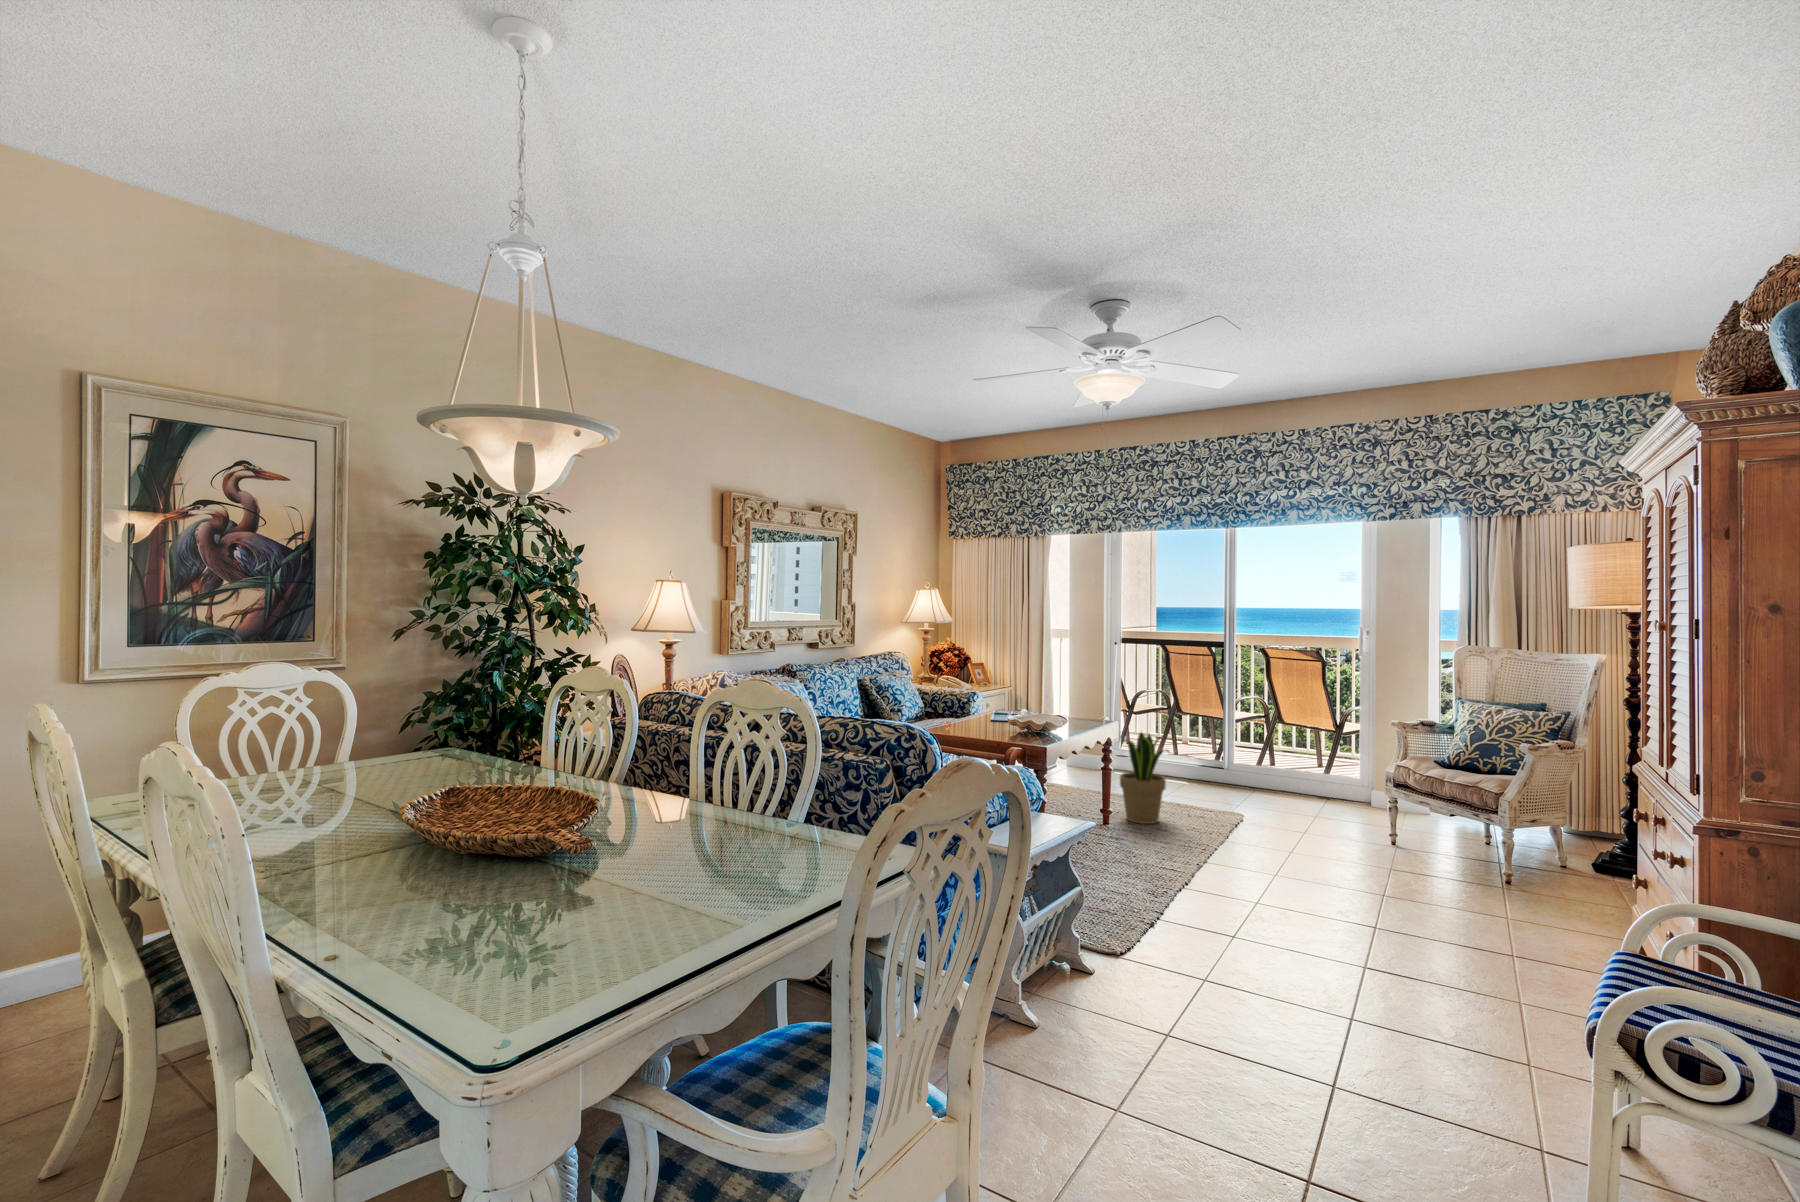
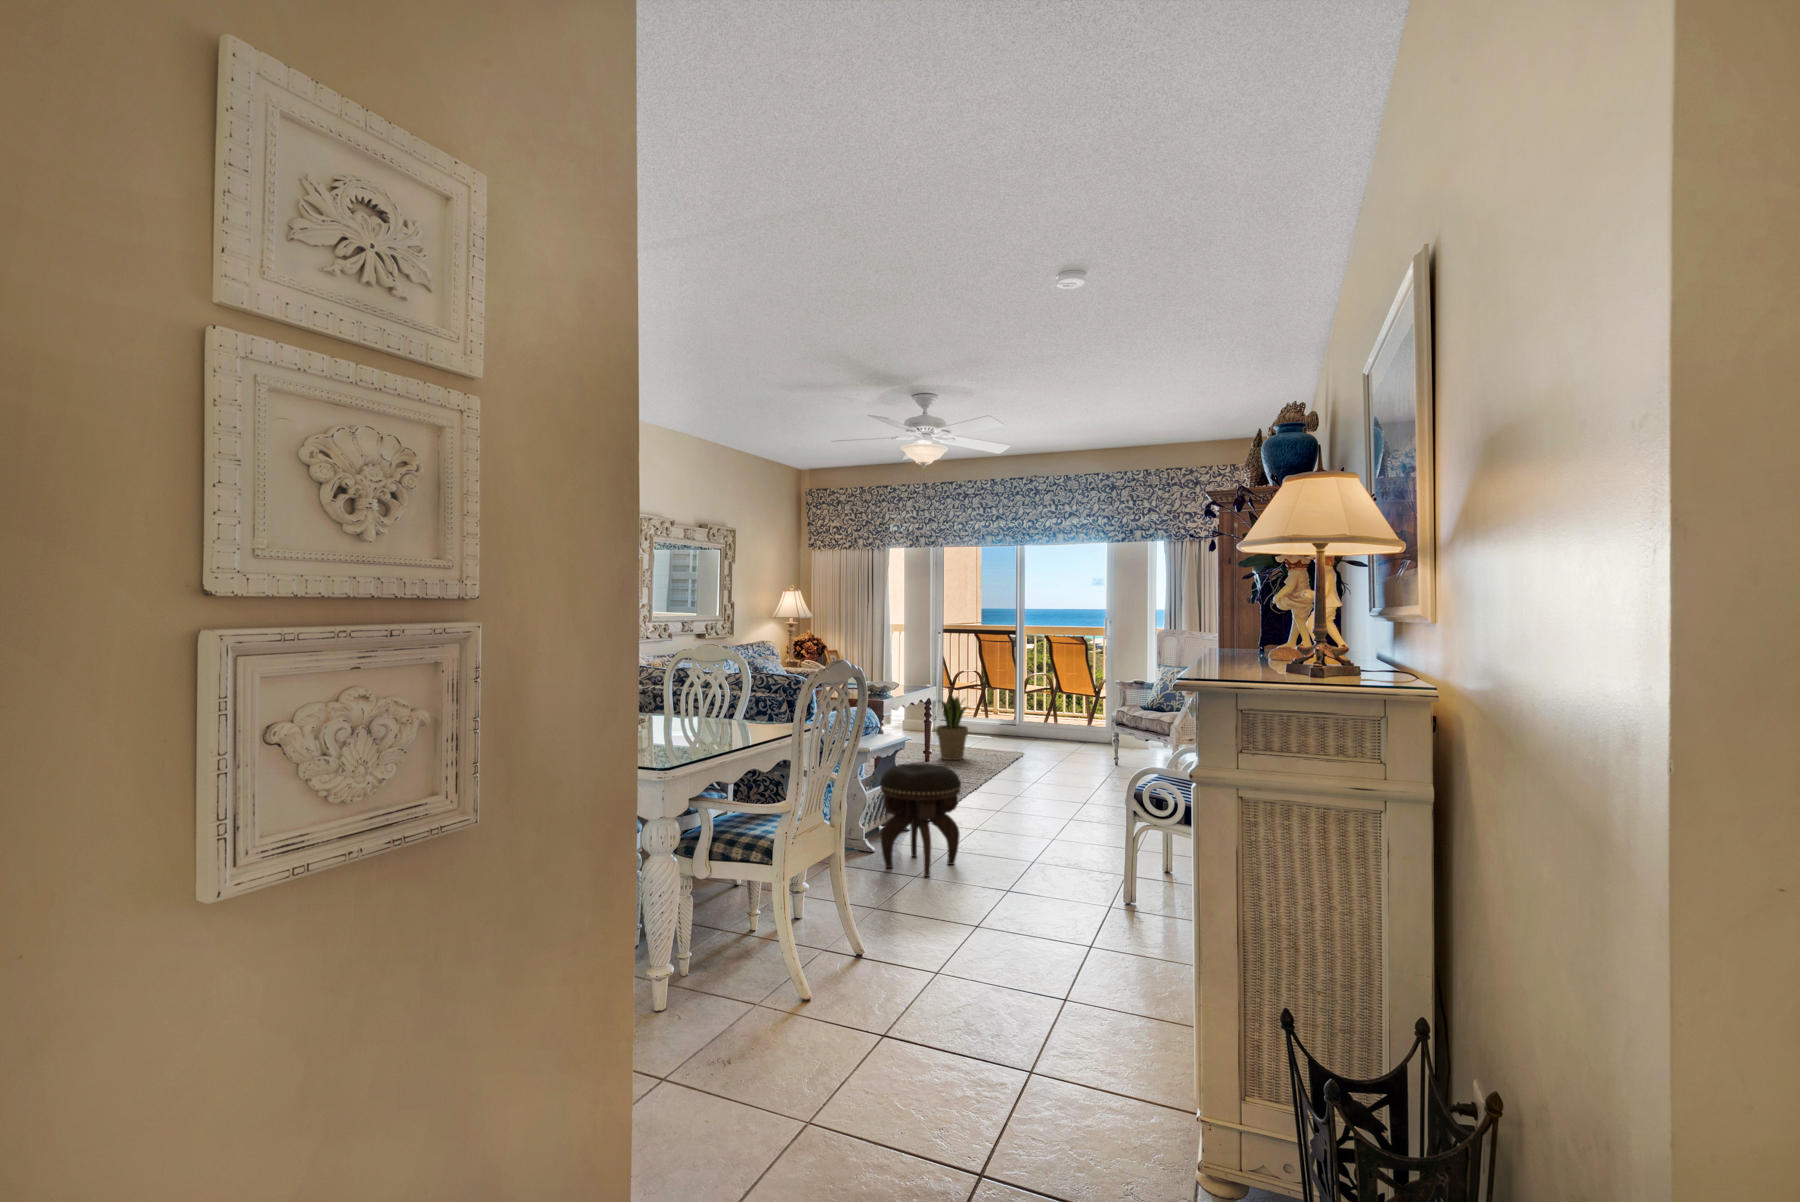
footstool: none [1054,892,1210,1133] -> present [880,763,961,877]

